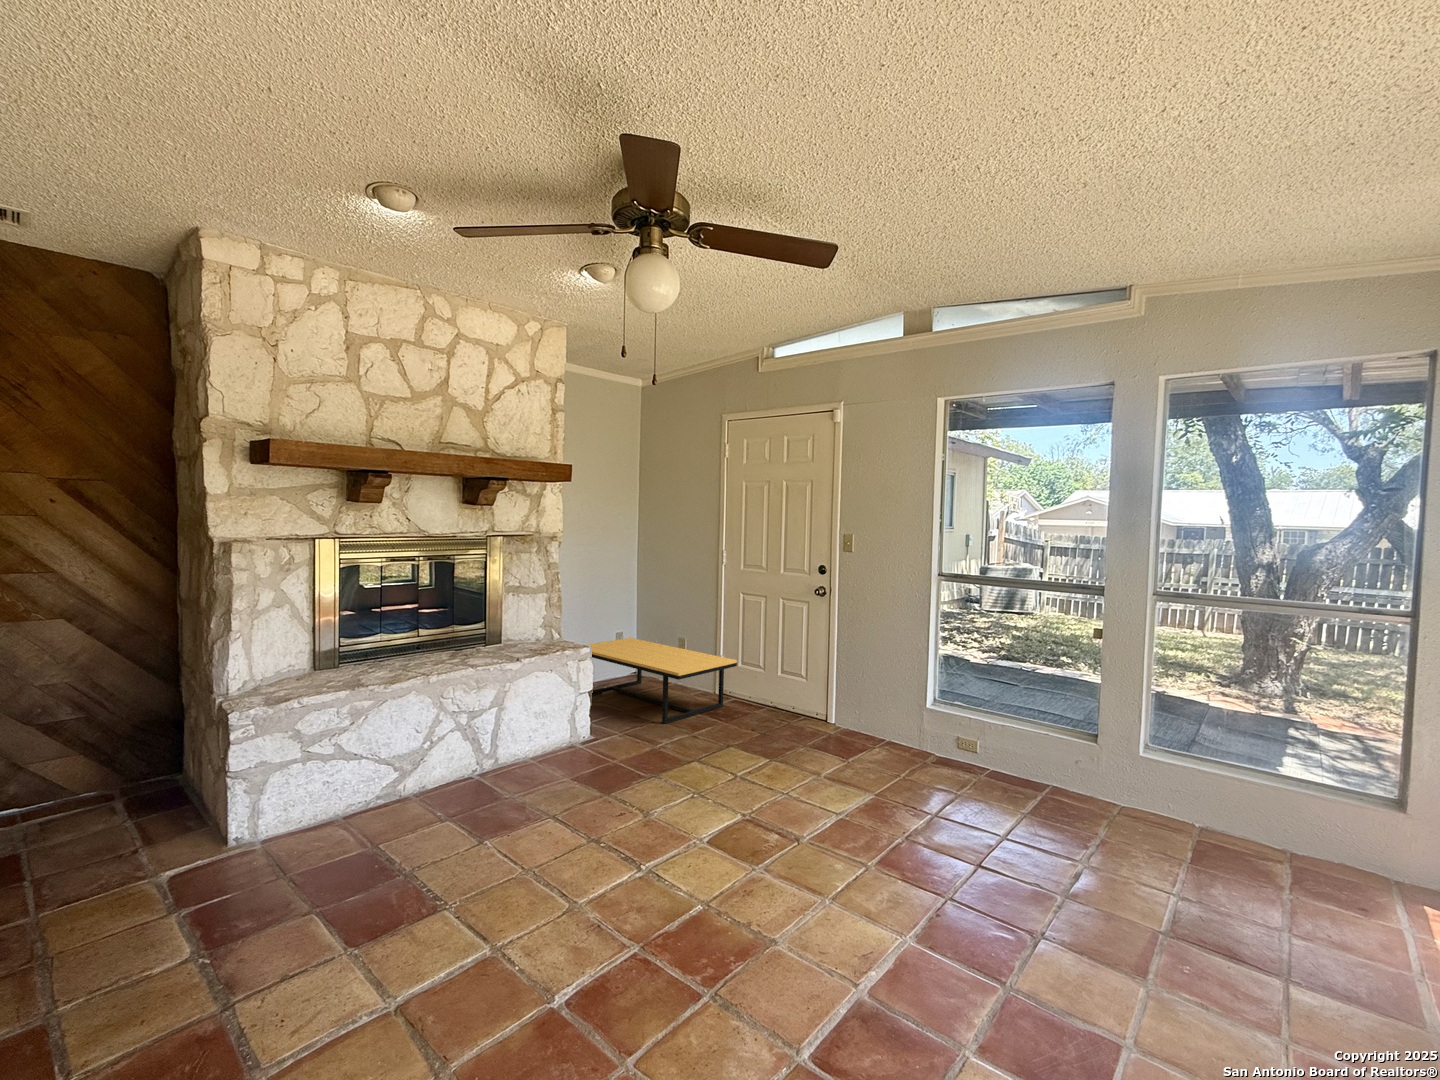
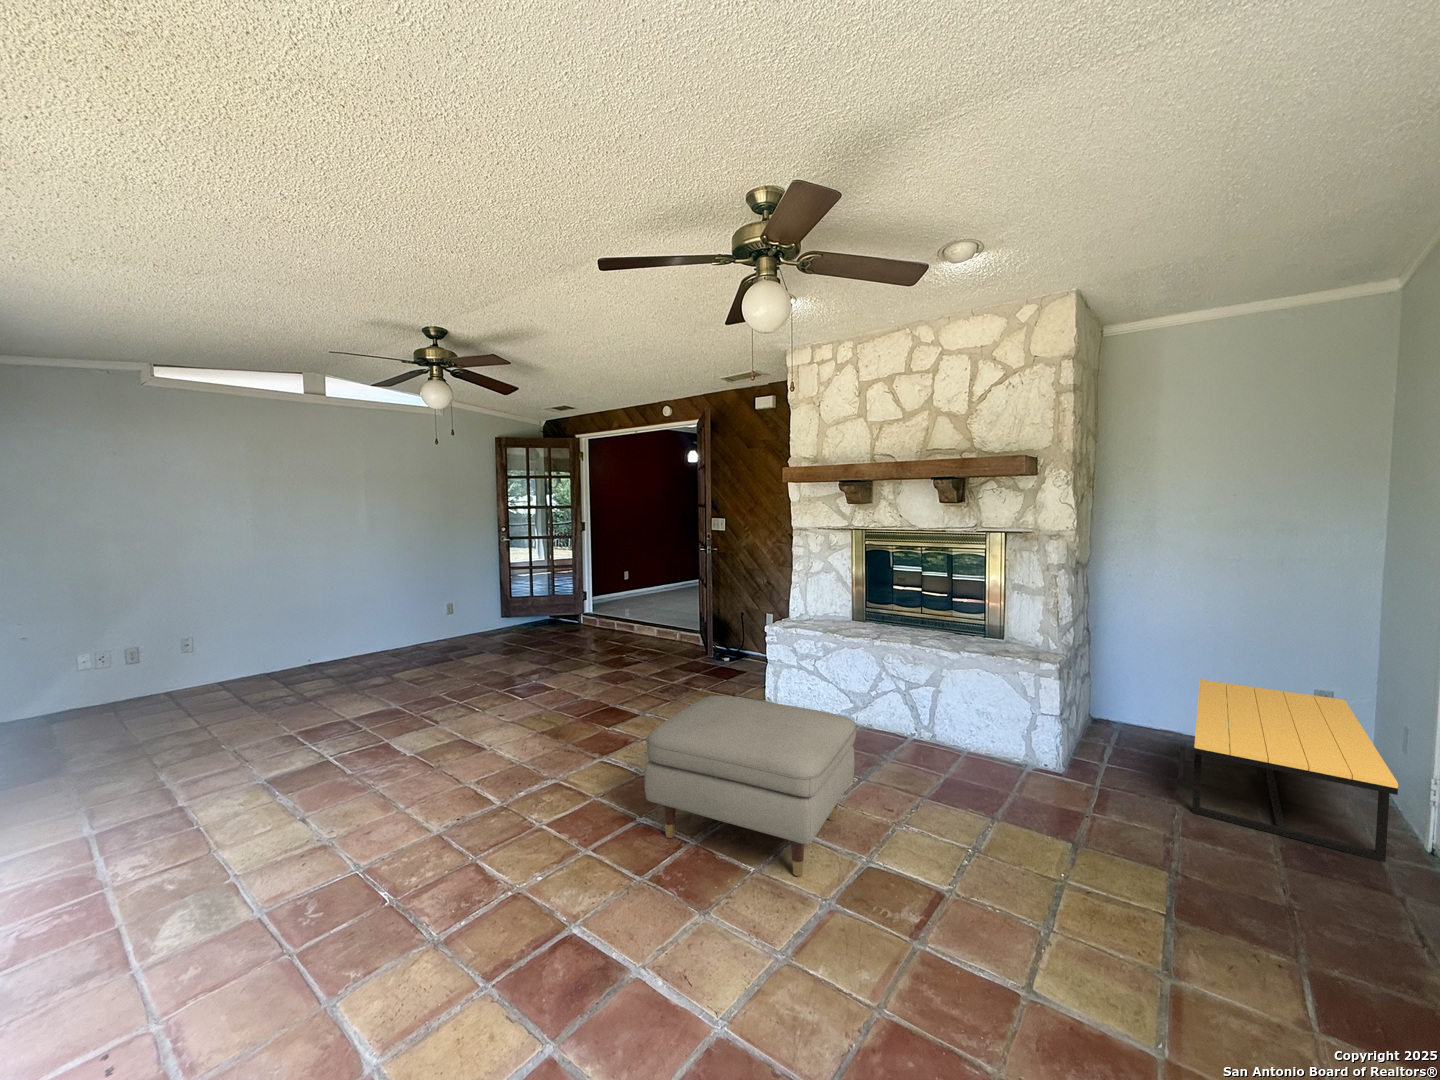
ottoman: none [479,731,743,973] -> present [644,696,856,876]

